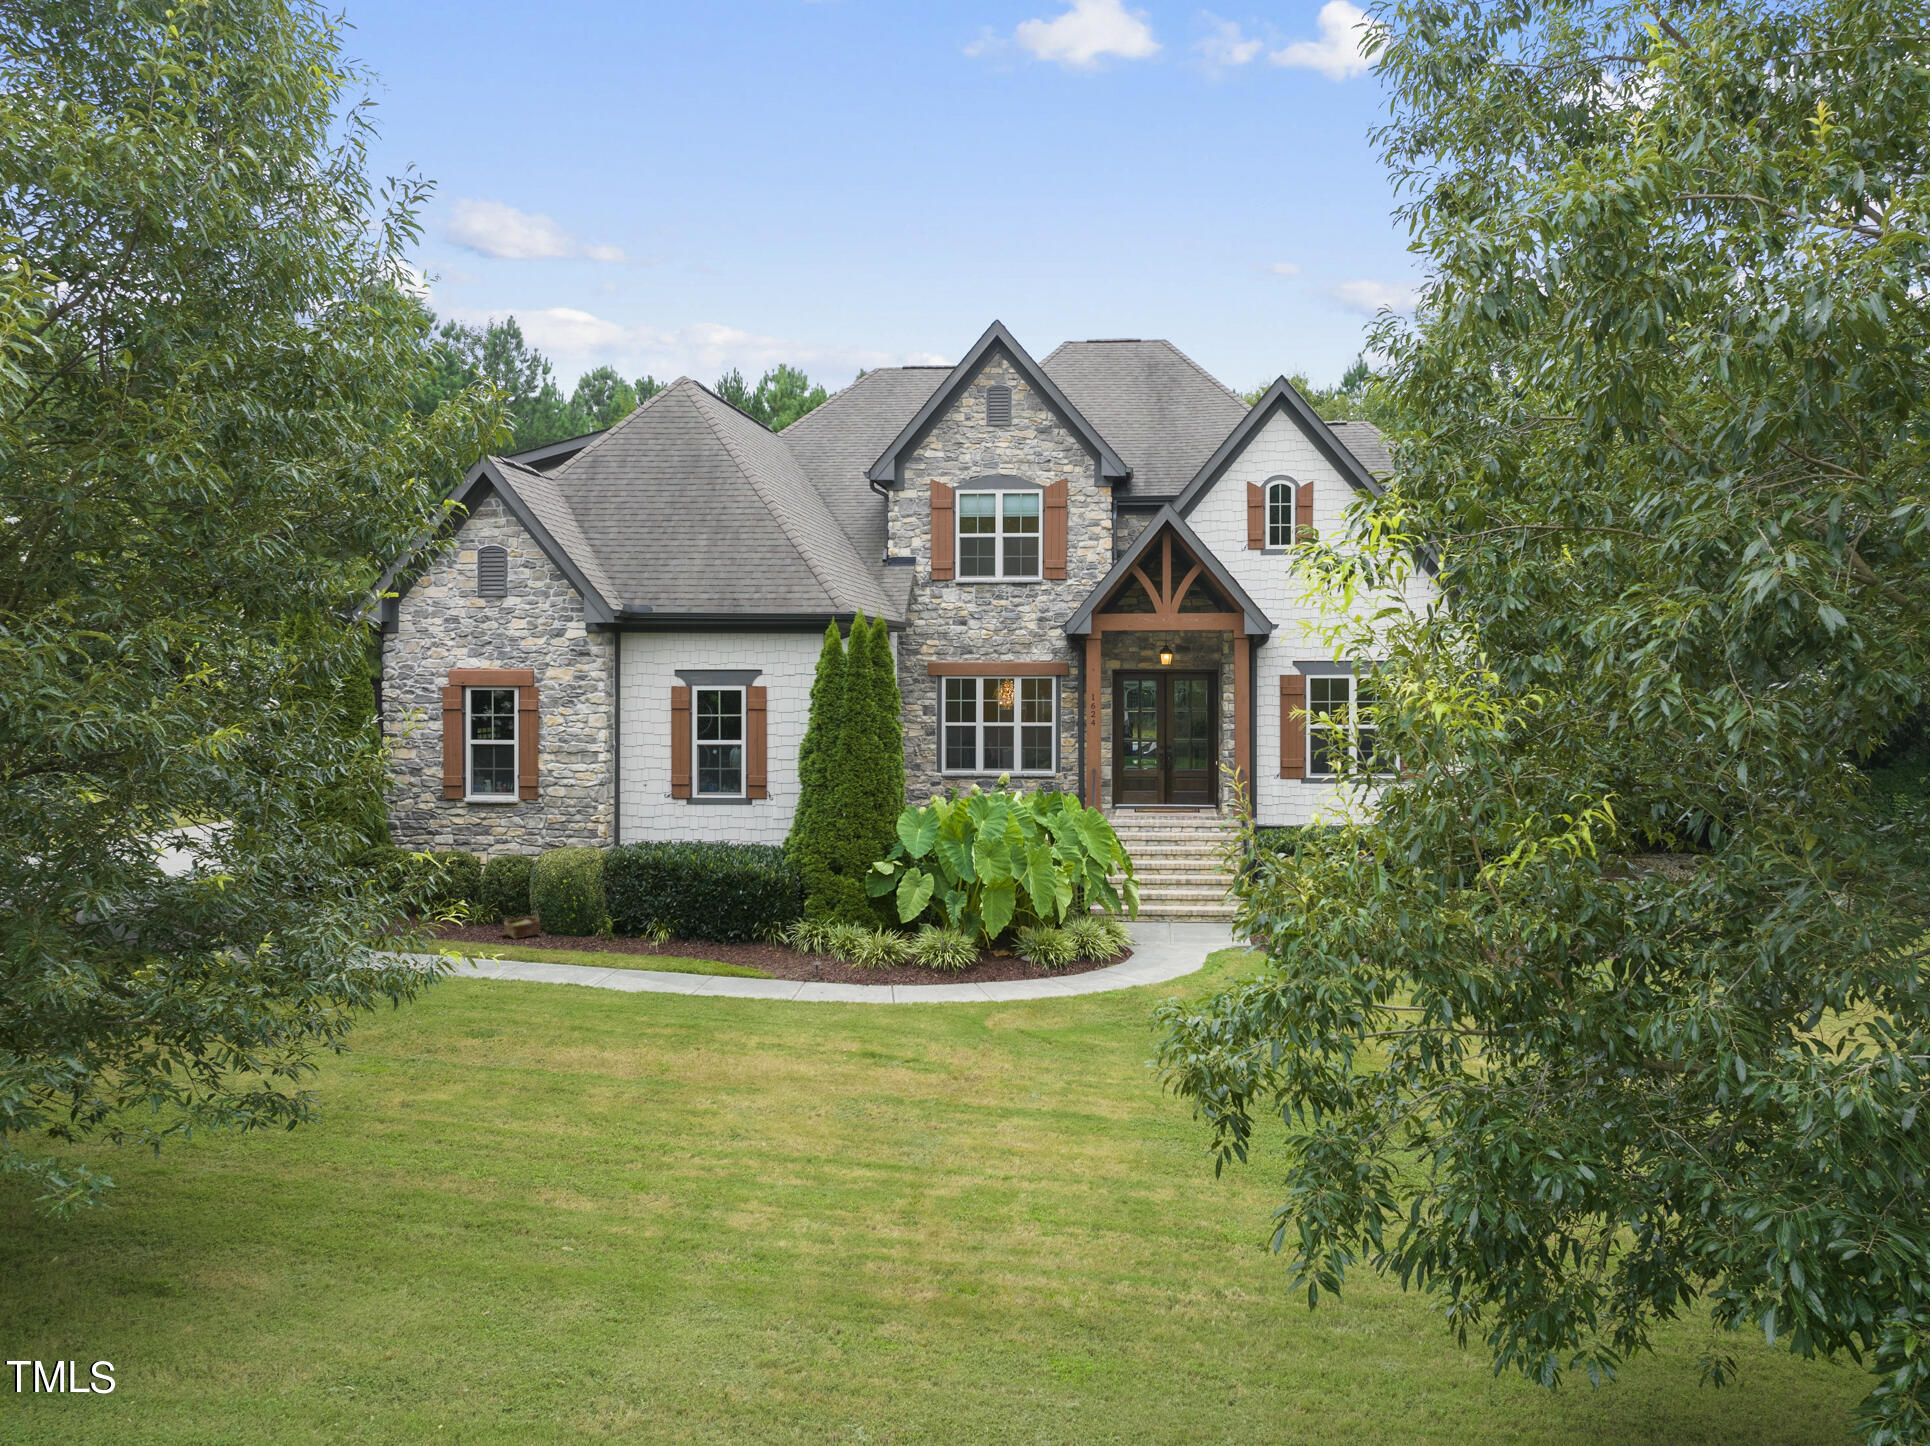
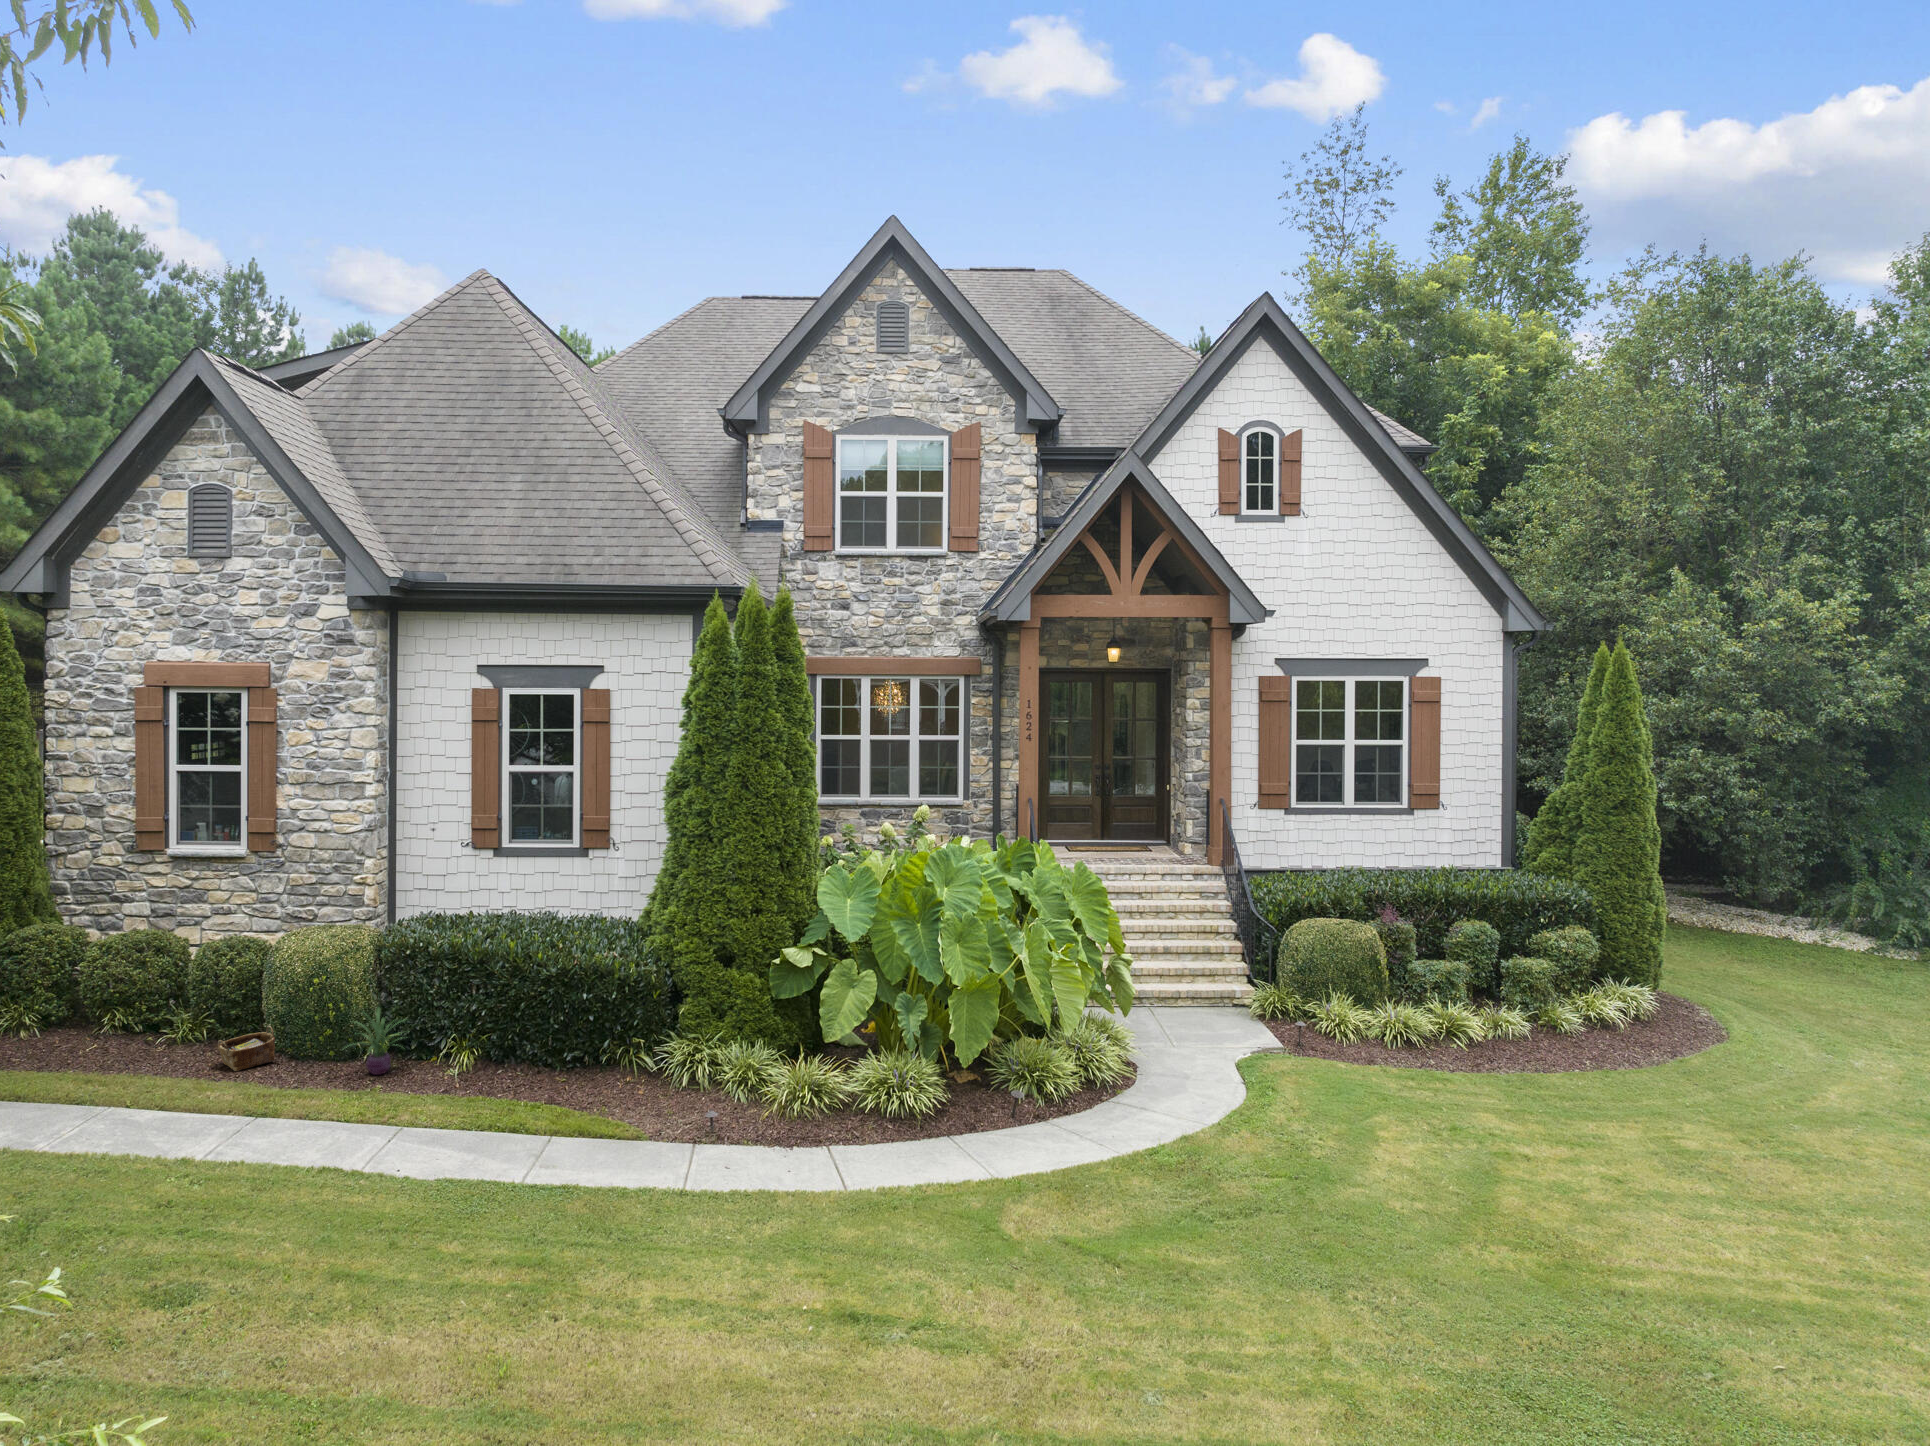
decorative plant: none [582,899,628,943] -> present [343,1007,402,1075]

